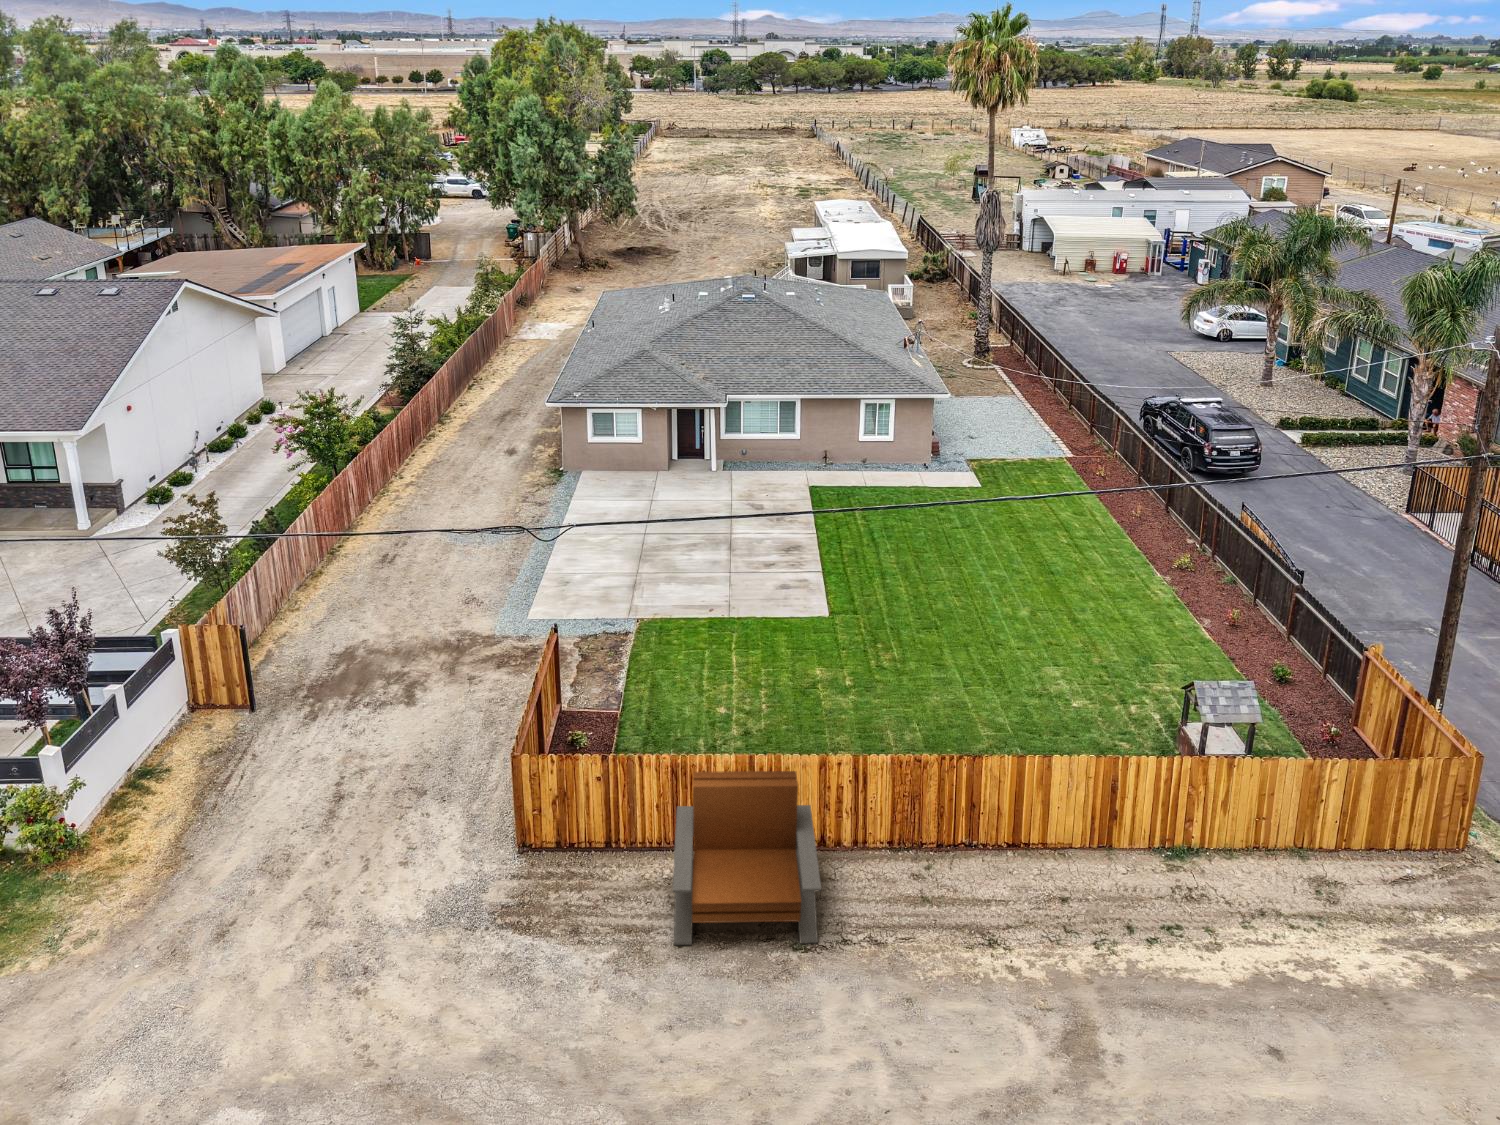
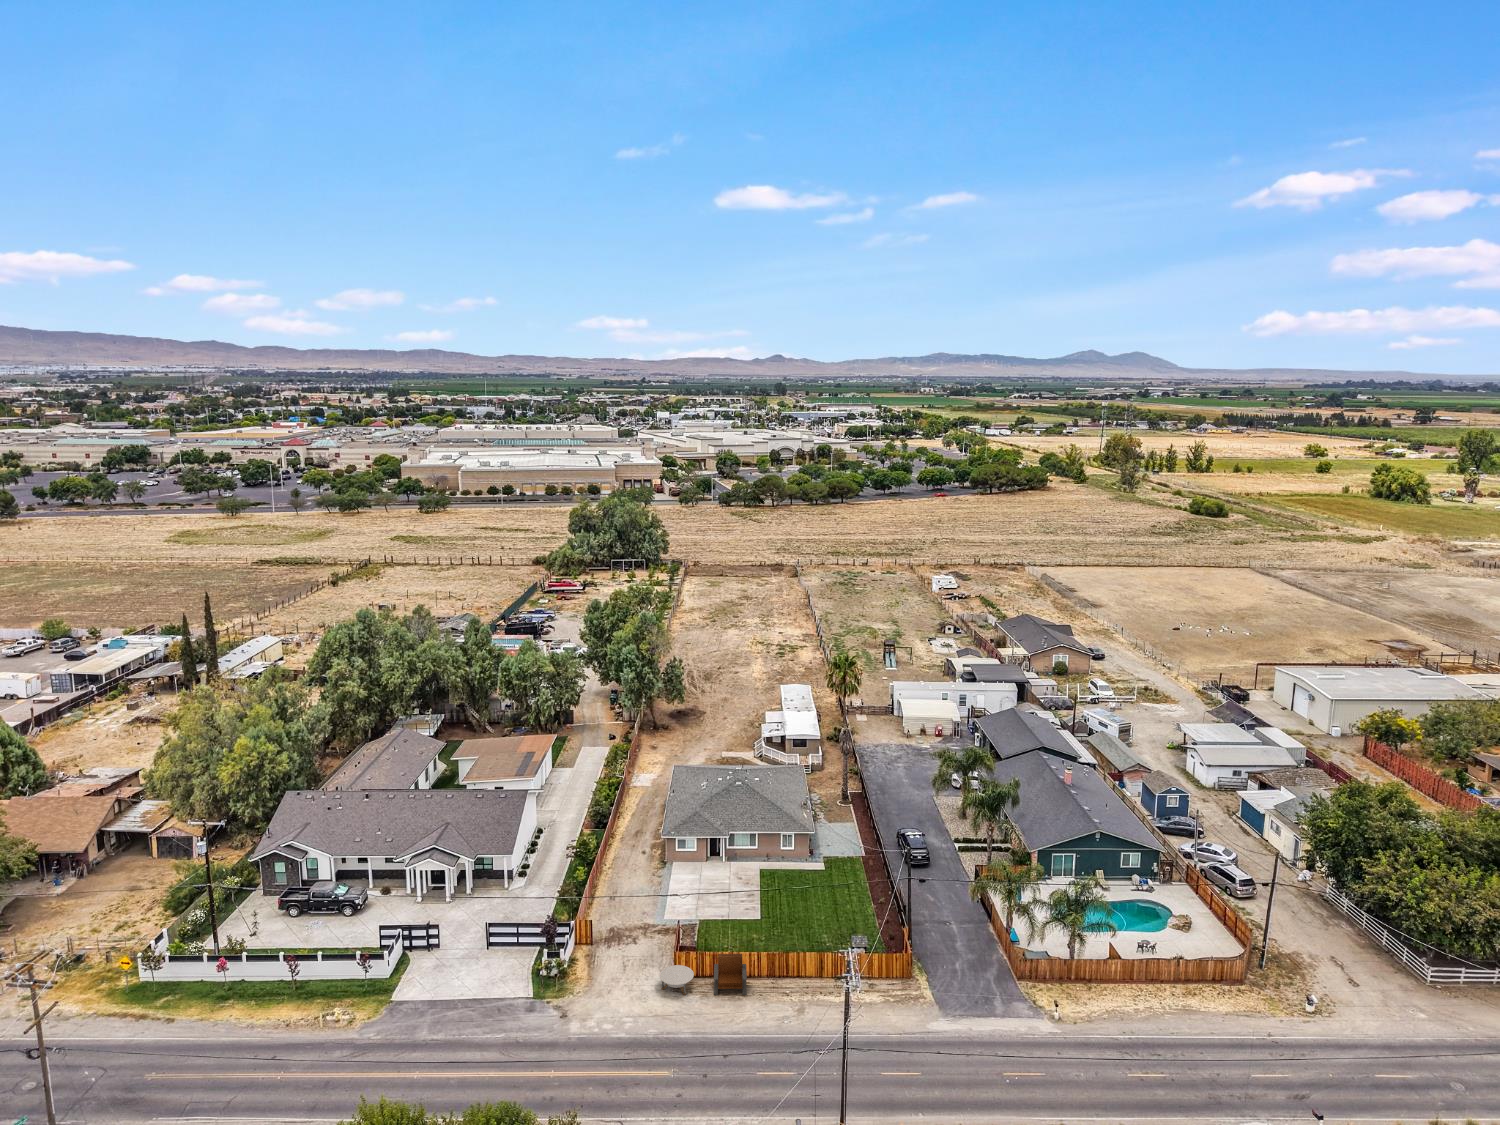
round table: none [434,808,587,946] -> present [660,965,694,995]

